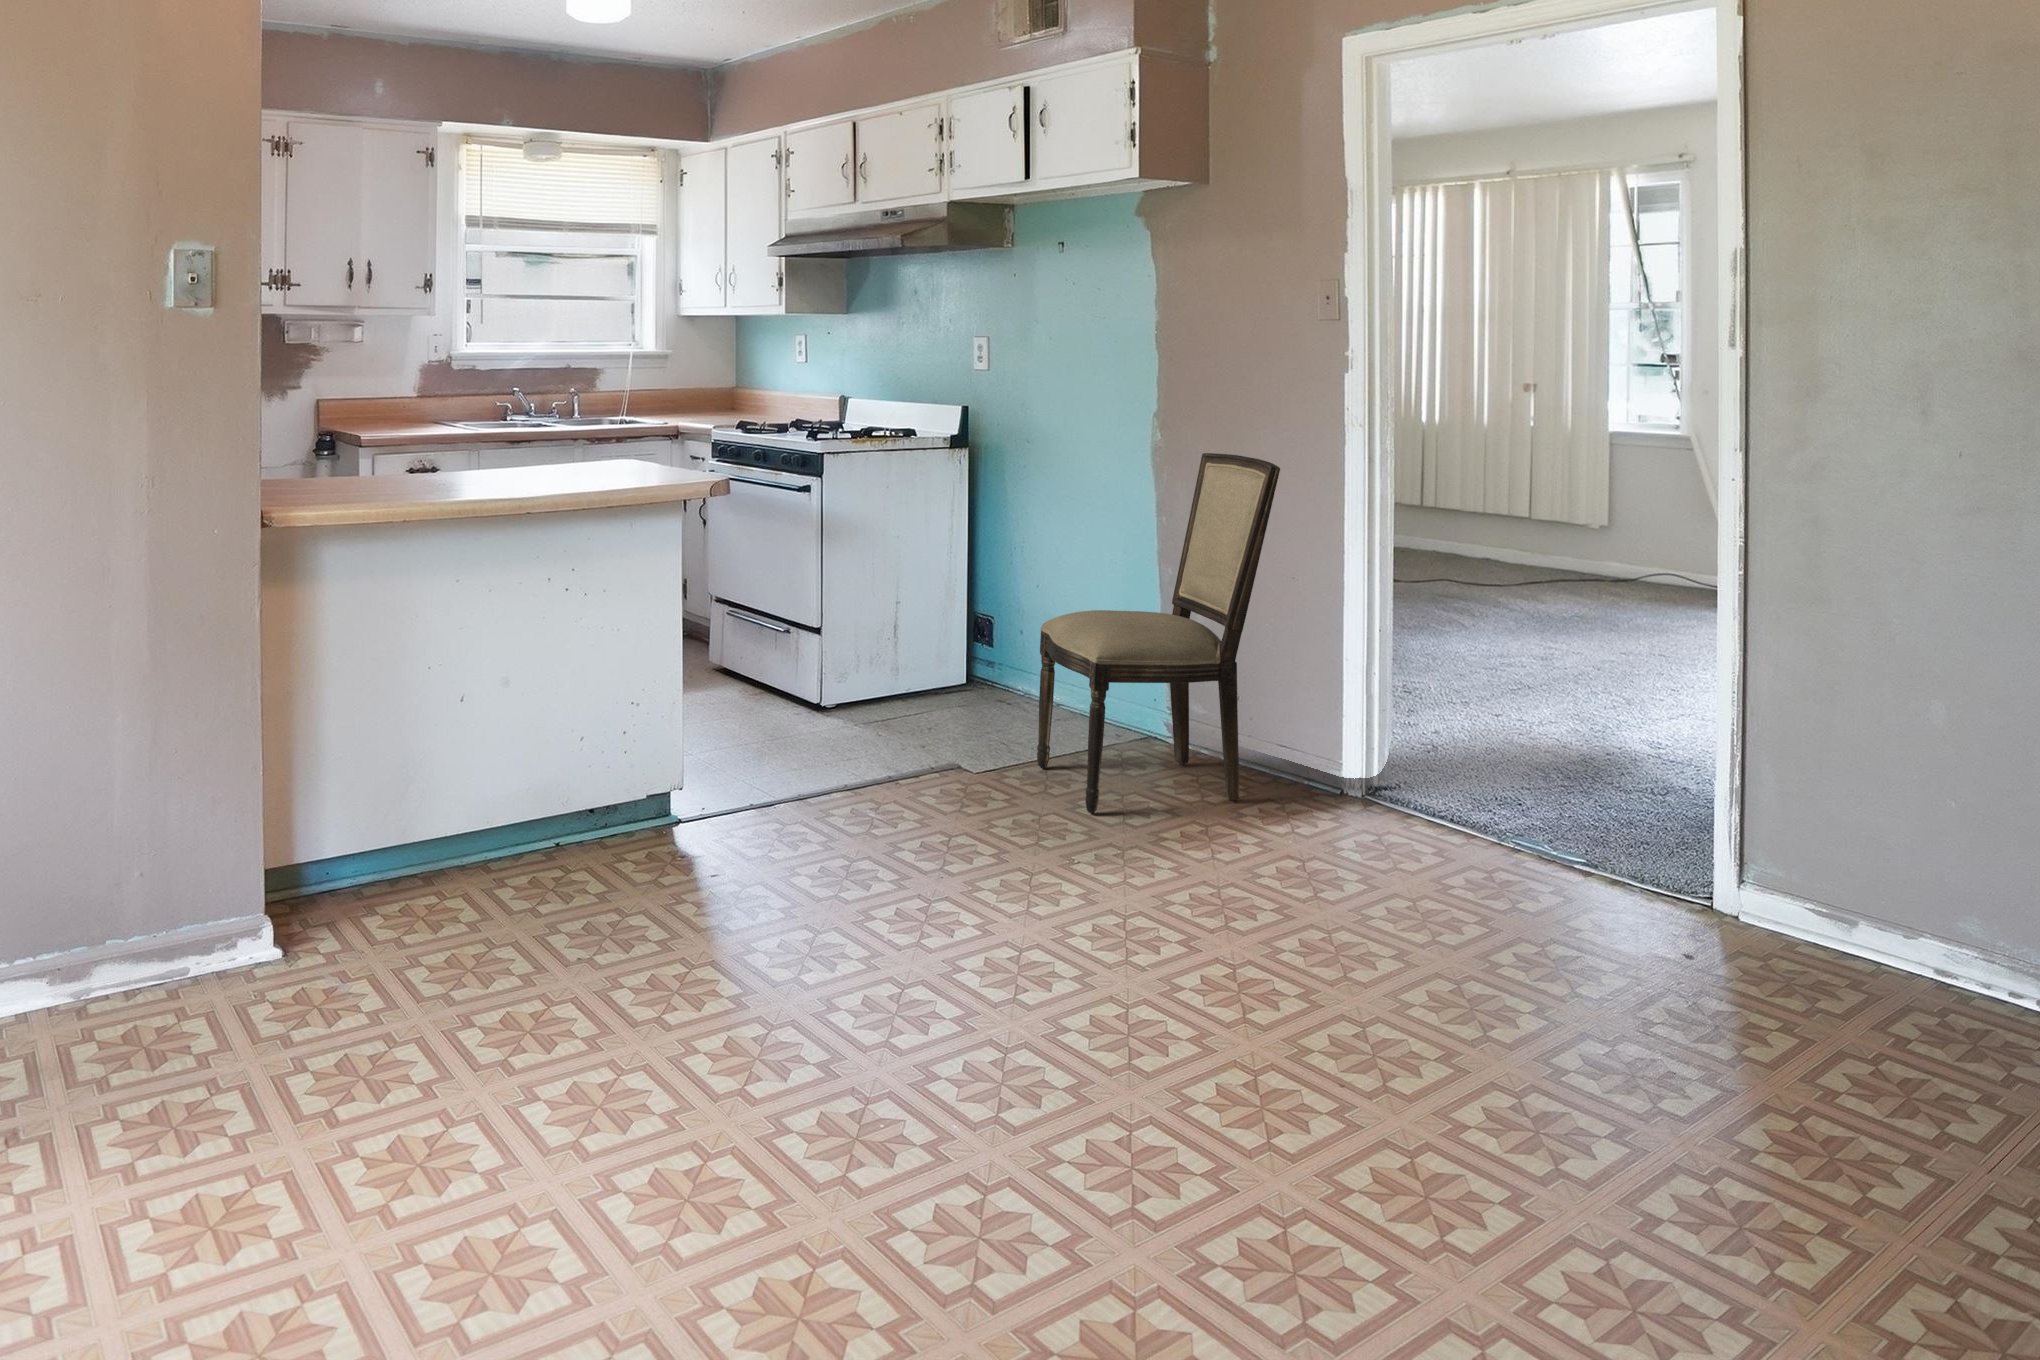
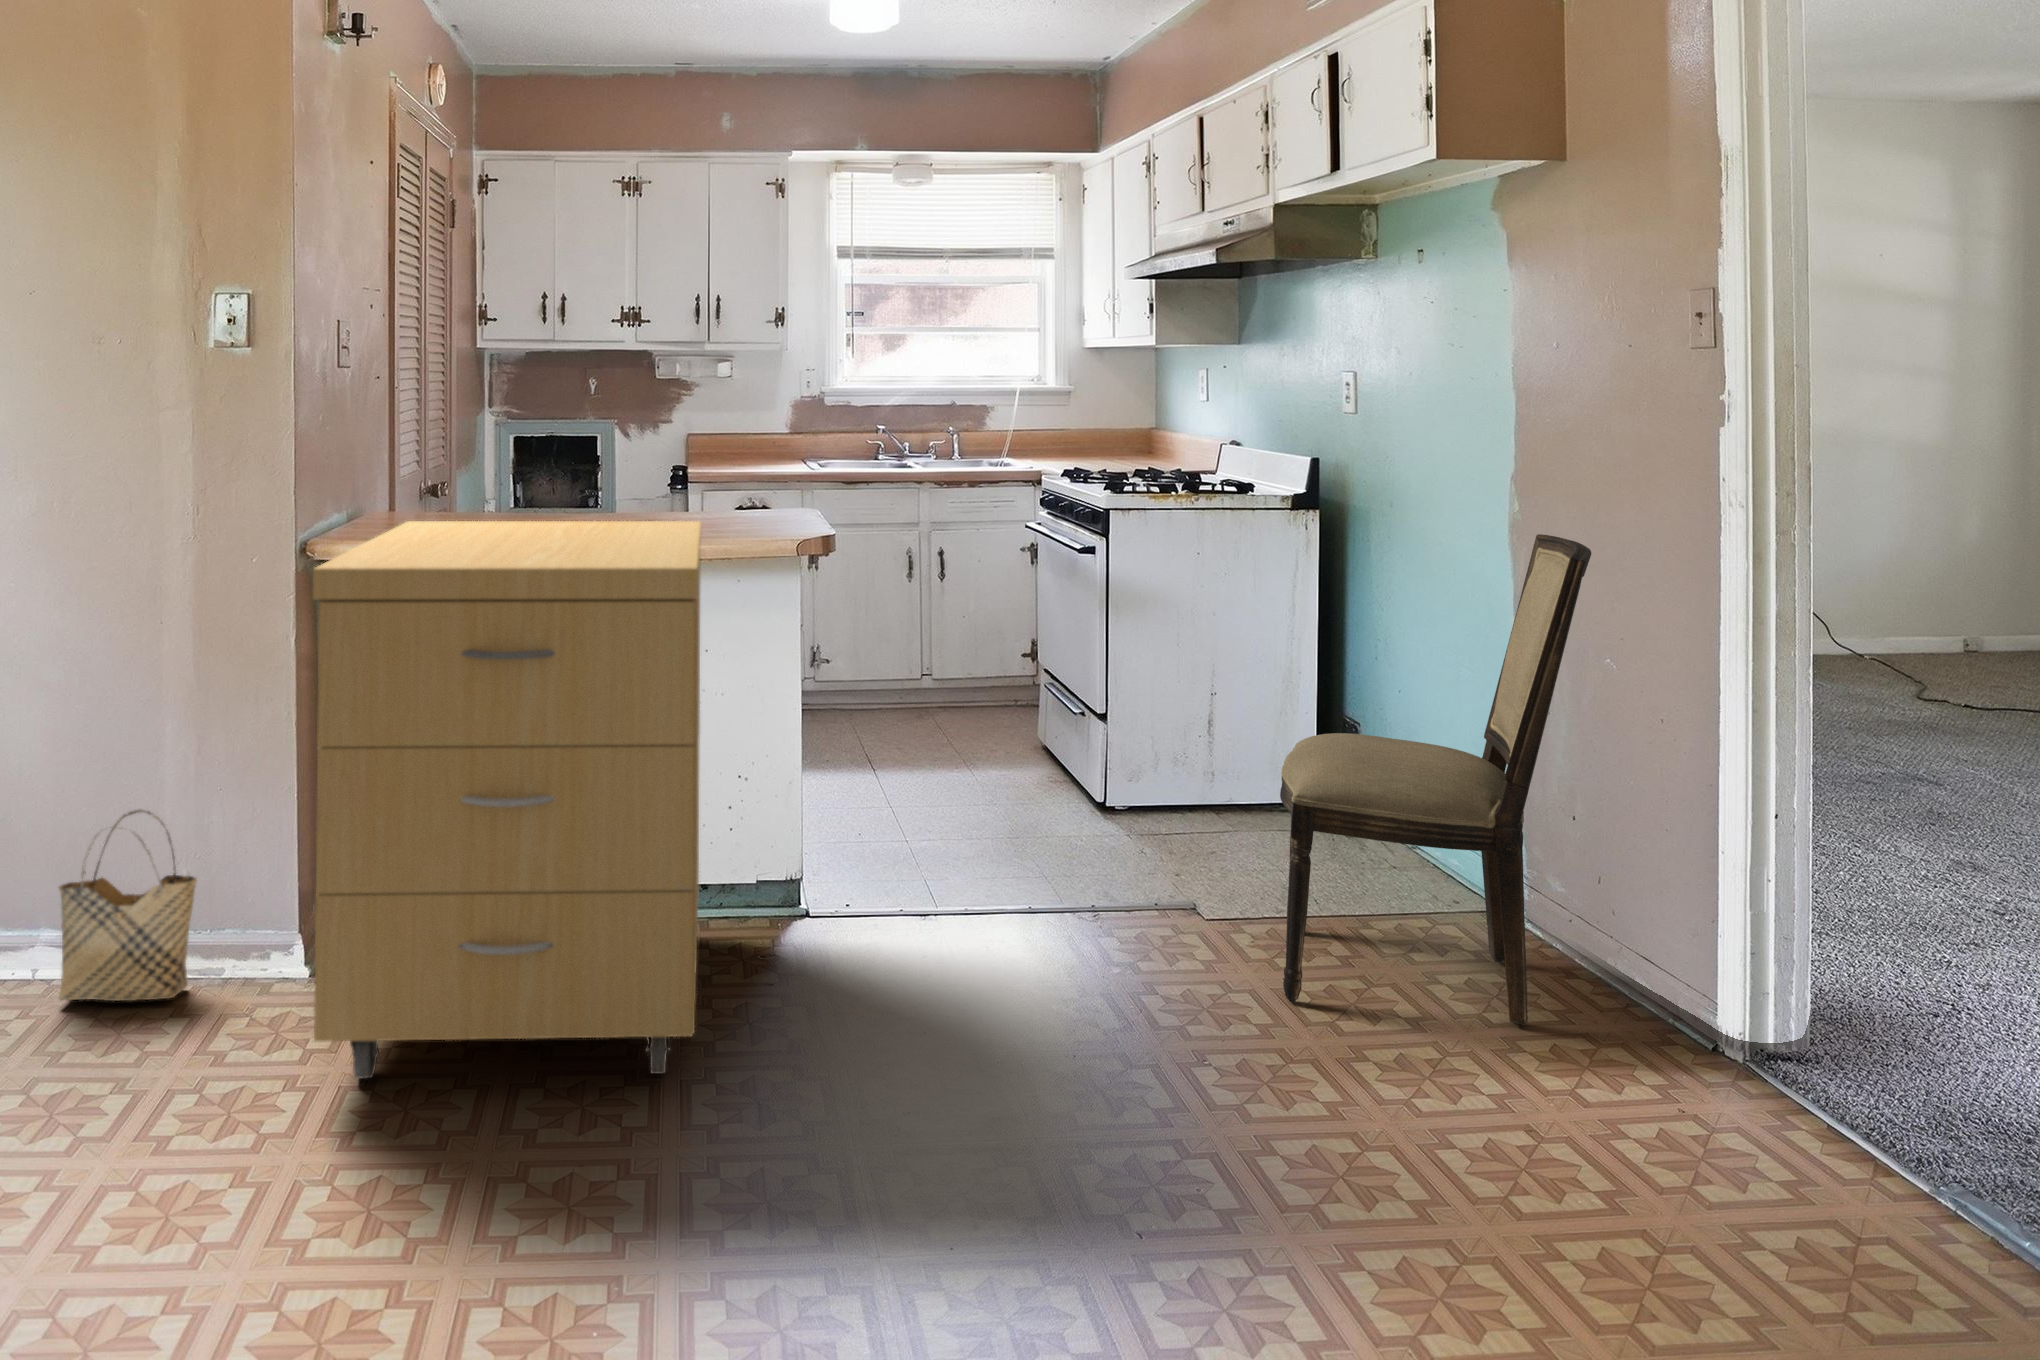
storage cabinet: none [332,475,773,1024] -> present [313,521,701,1079]
woven basket: none [20,816,175,1036] -> present [59,810,197,1001]

